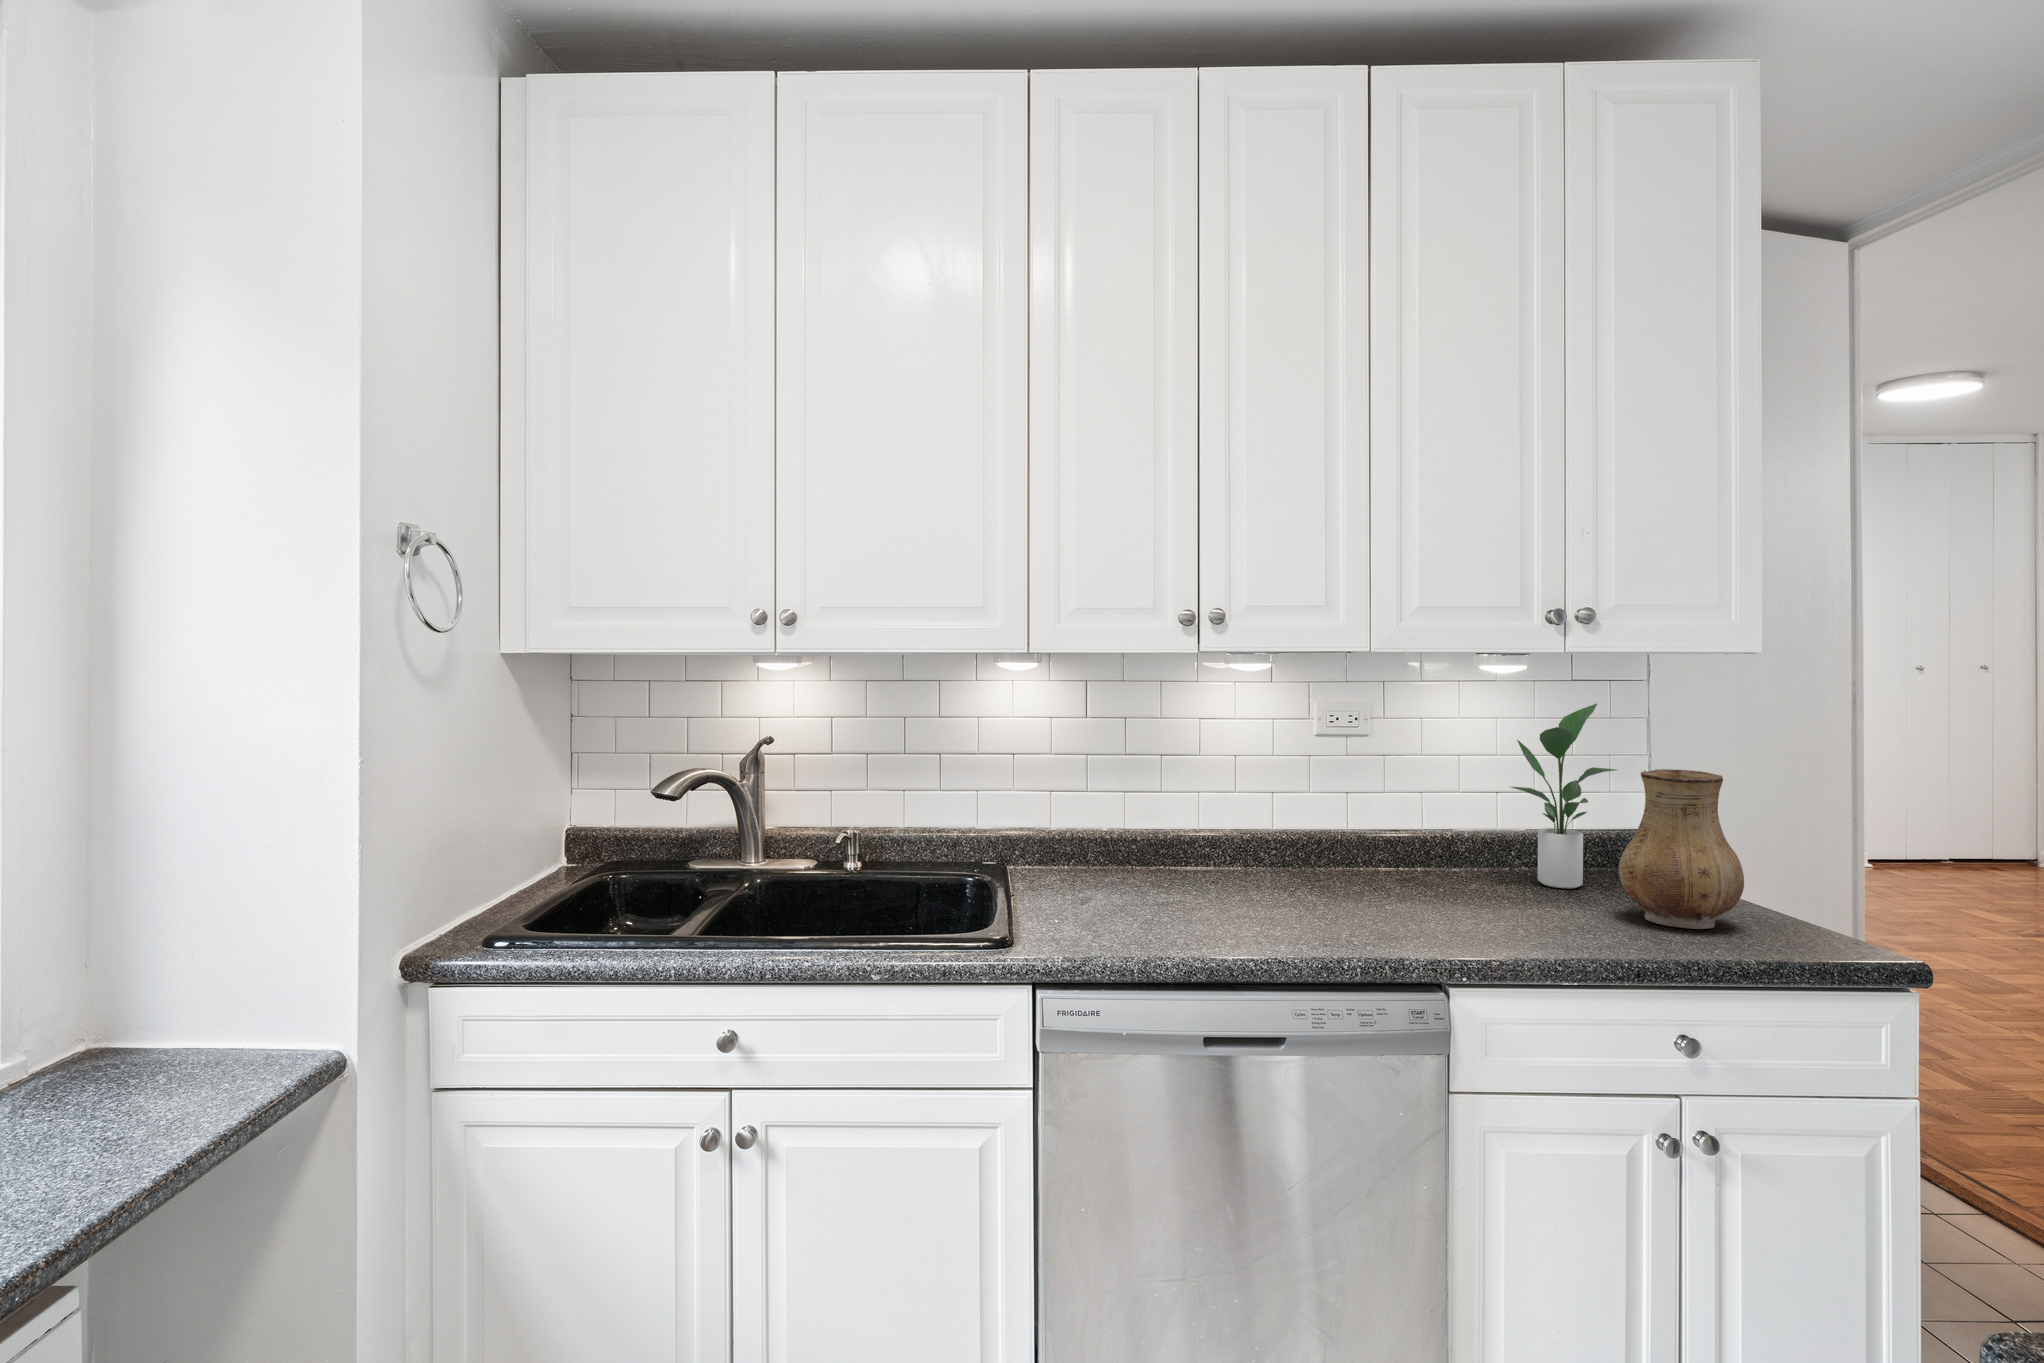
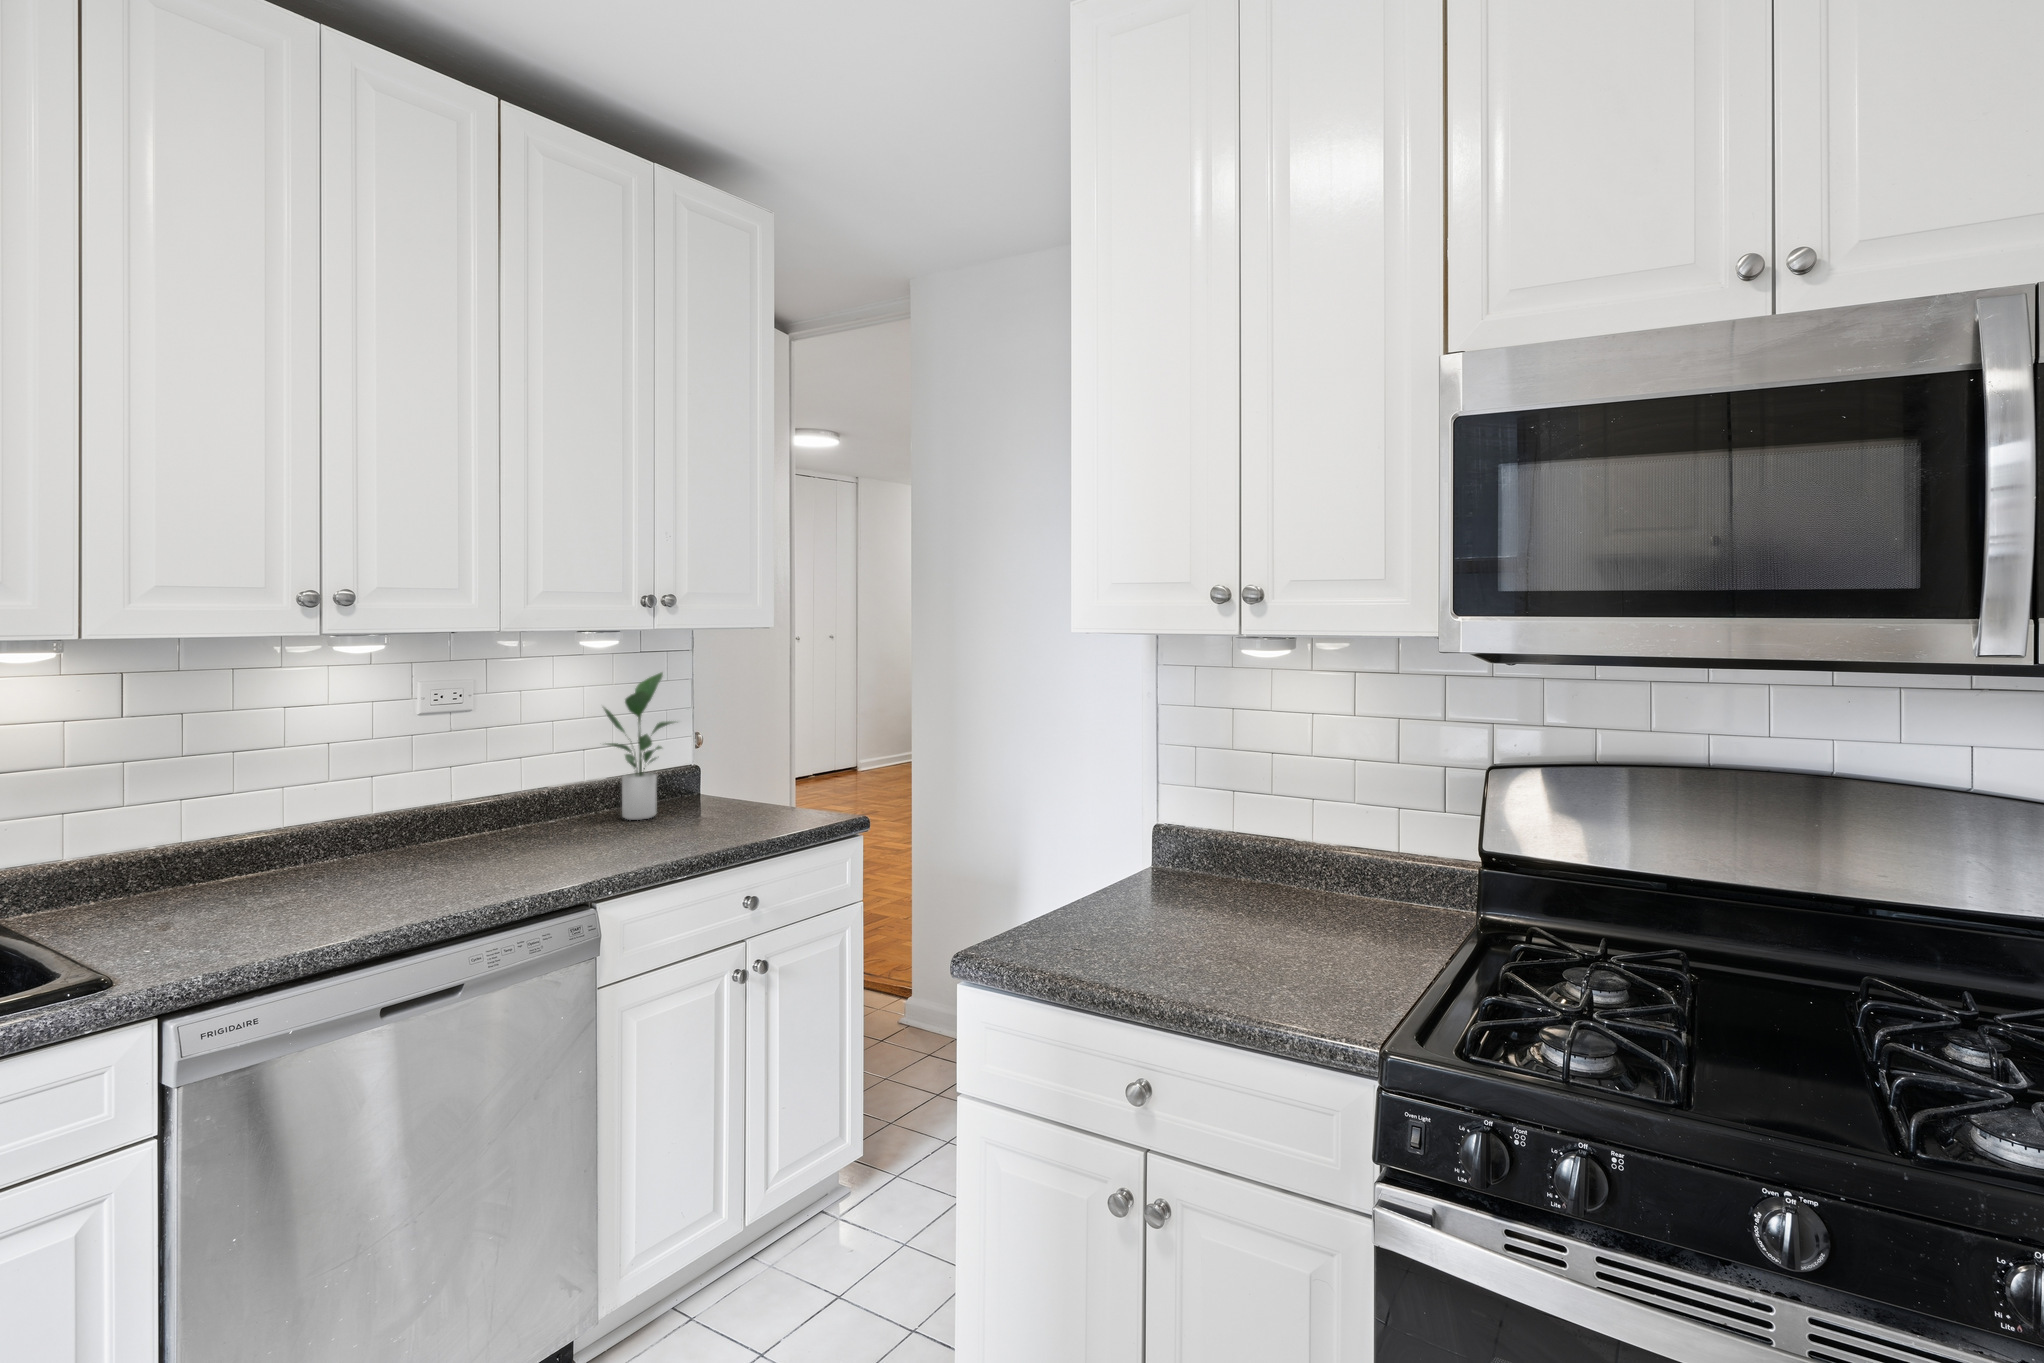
ceramic pitcher: present [1619,769,1744,929] -> none [695,715,776,829]

